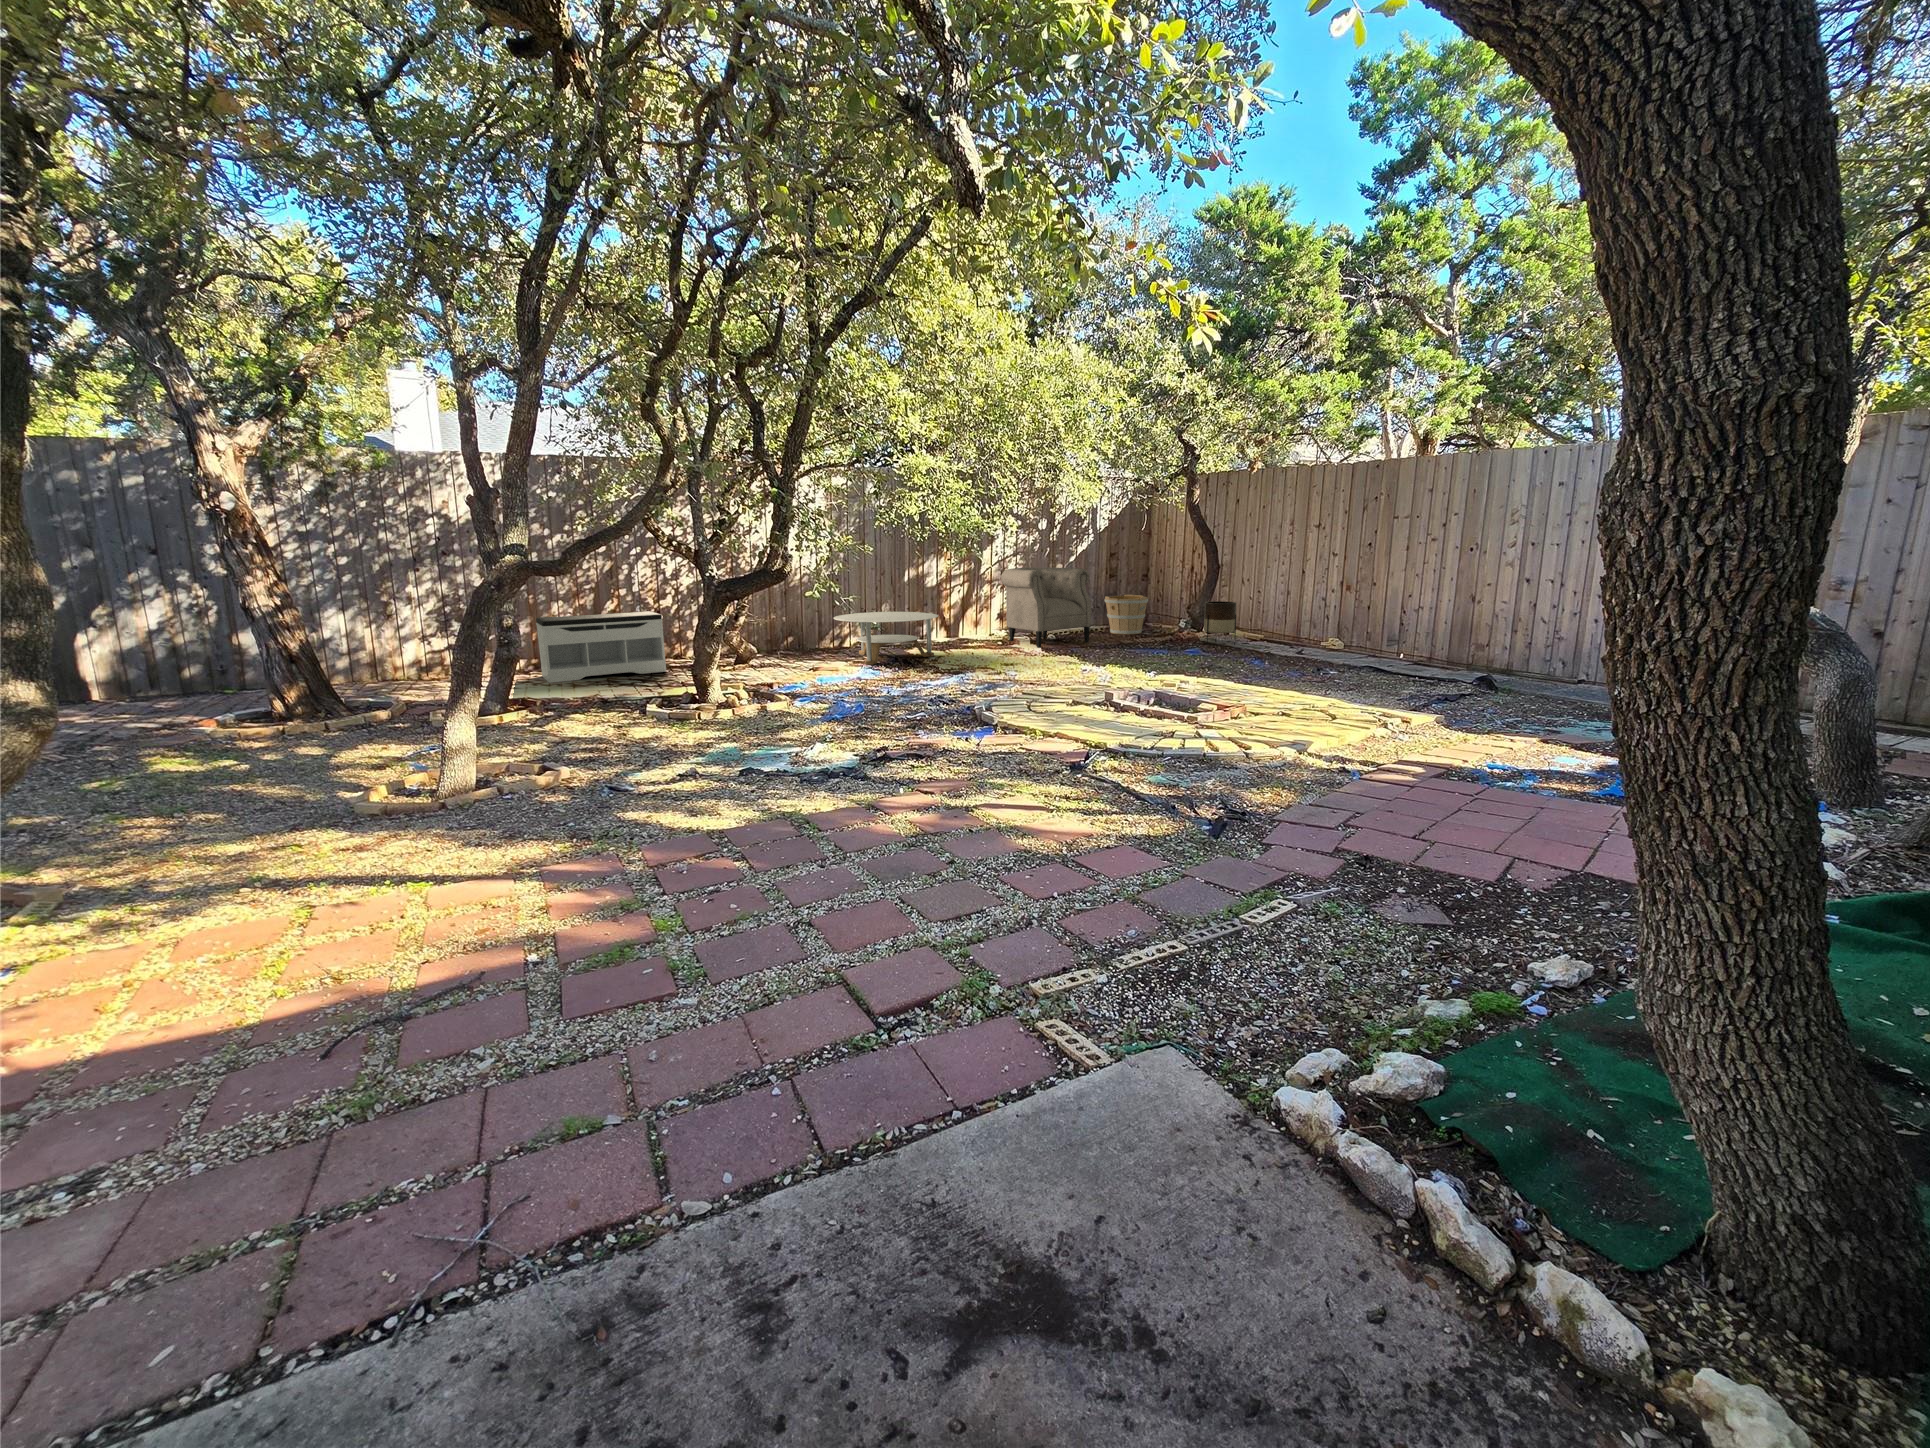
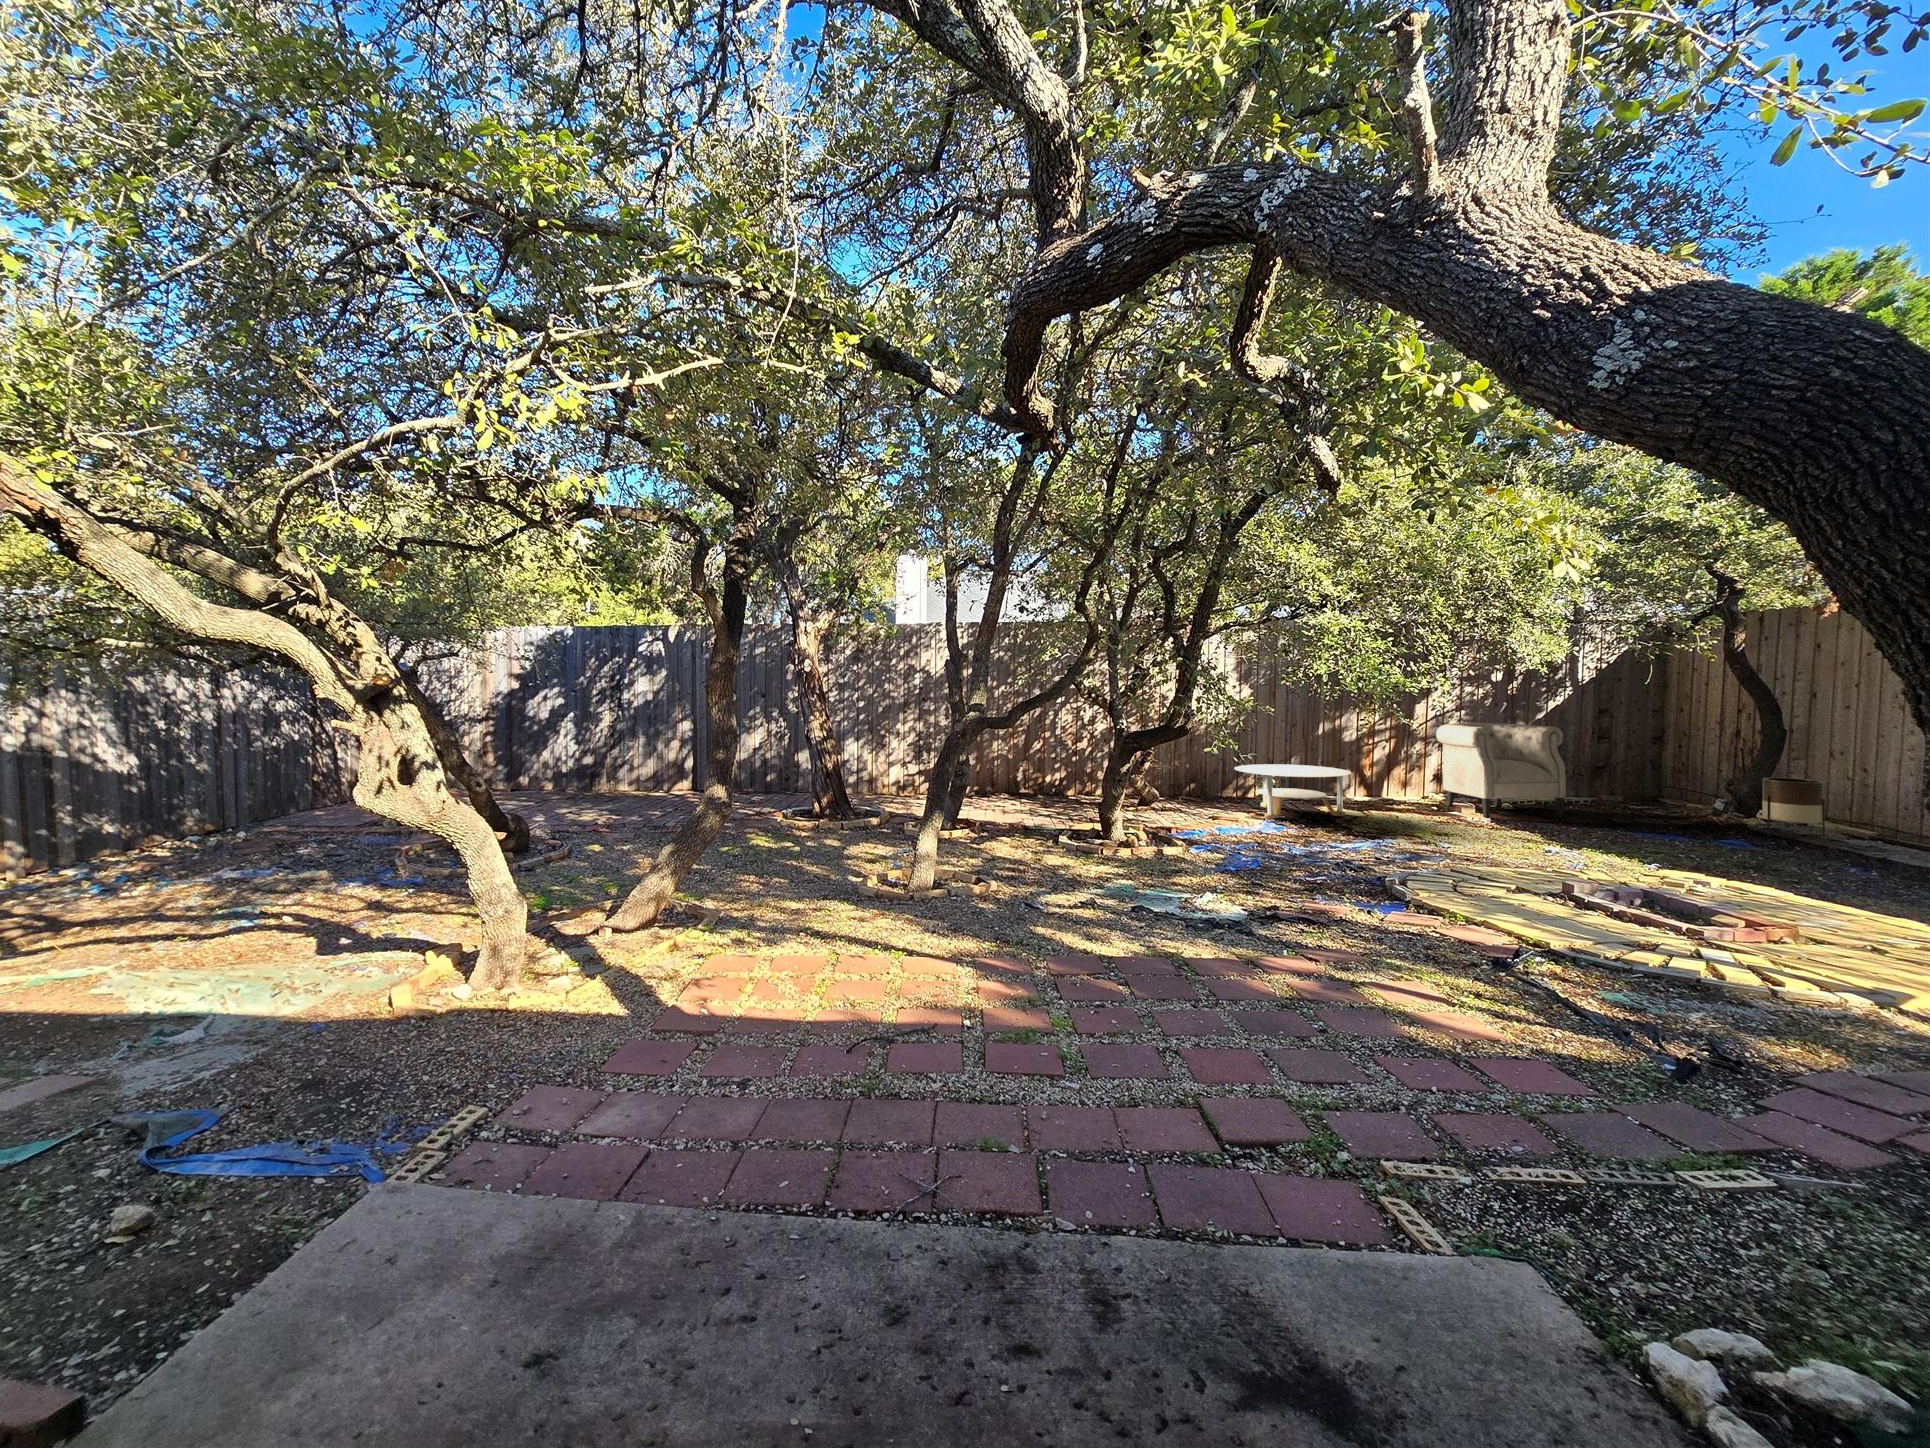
wooden bucket: present [1104,595,1148,635] -> none [1591,760,1665,812]
bench: present [536,611,666,683] -> none [980,752,1076,808]

